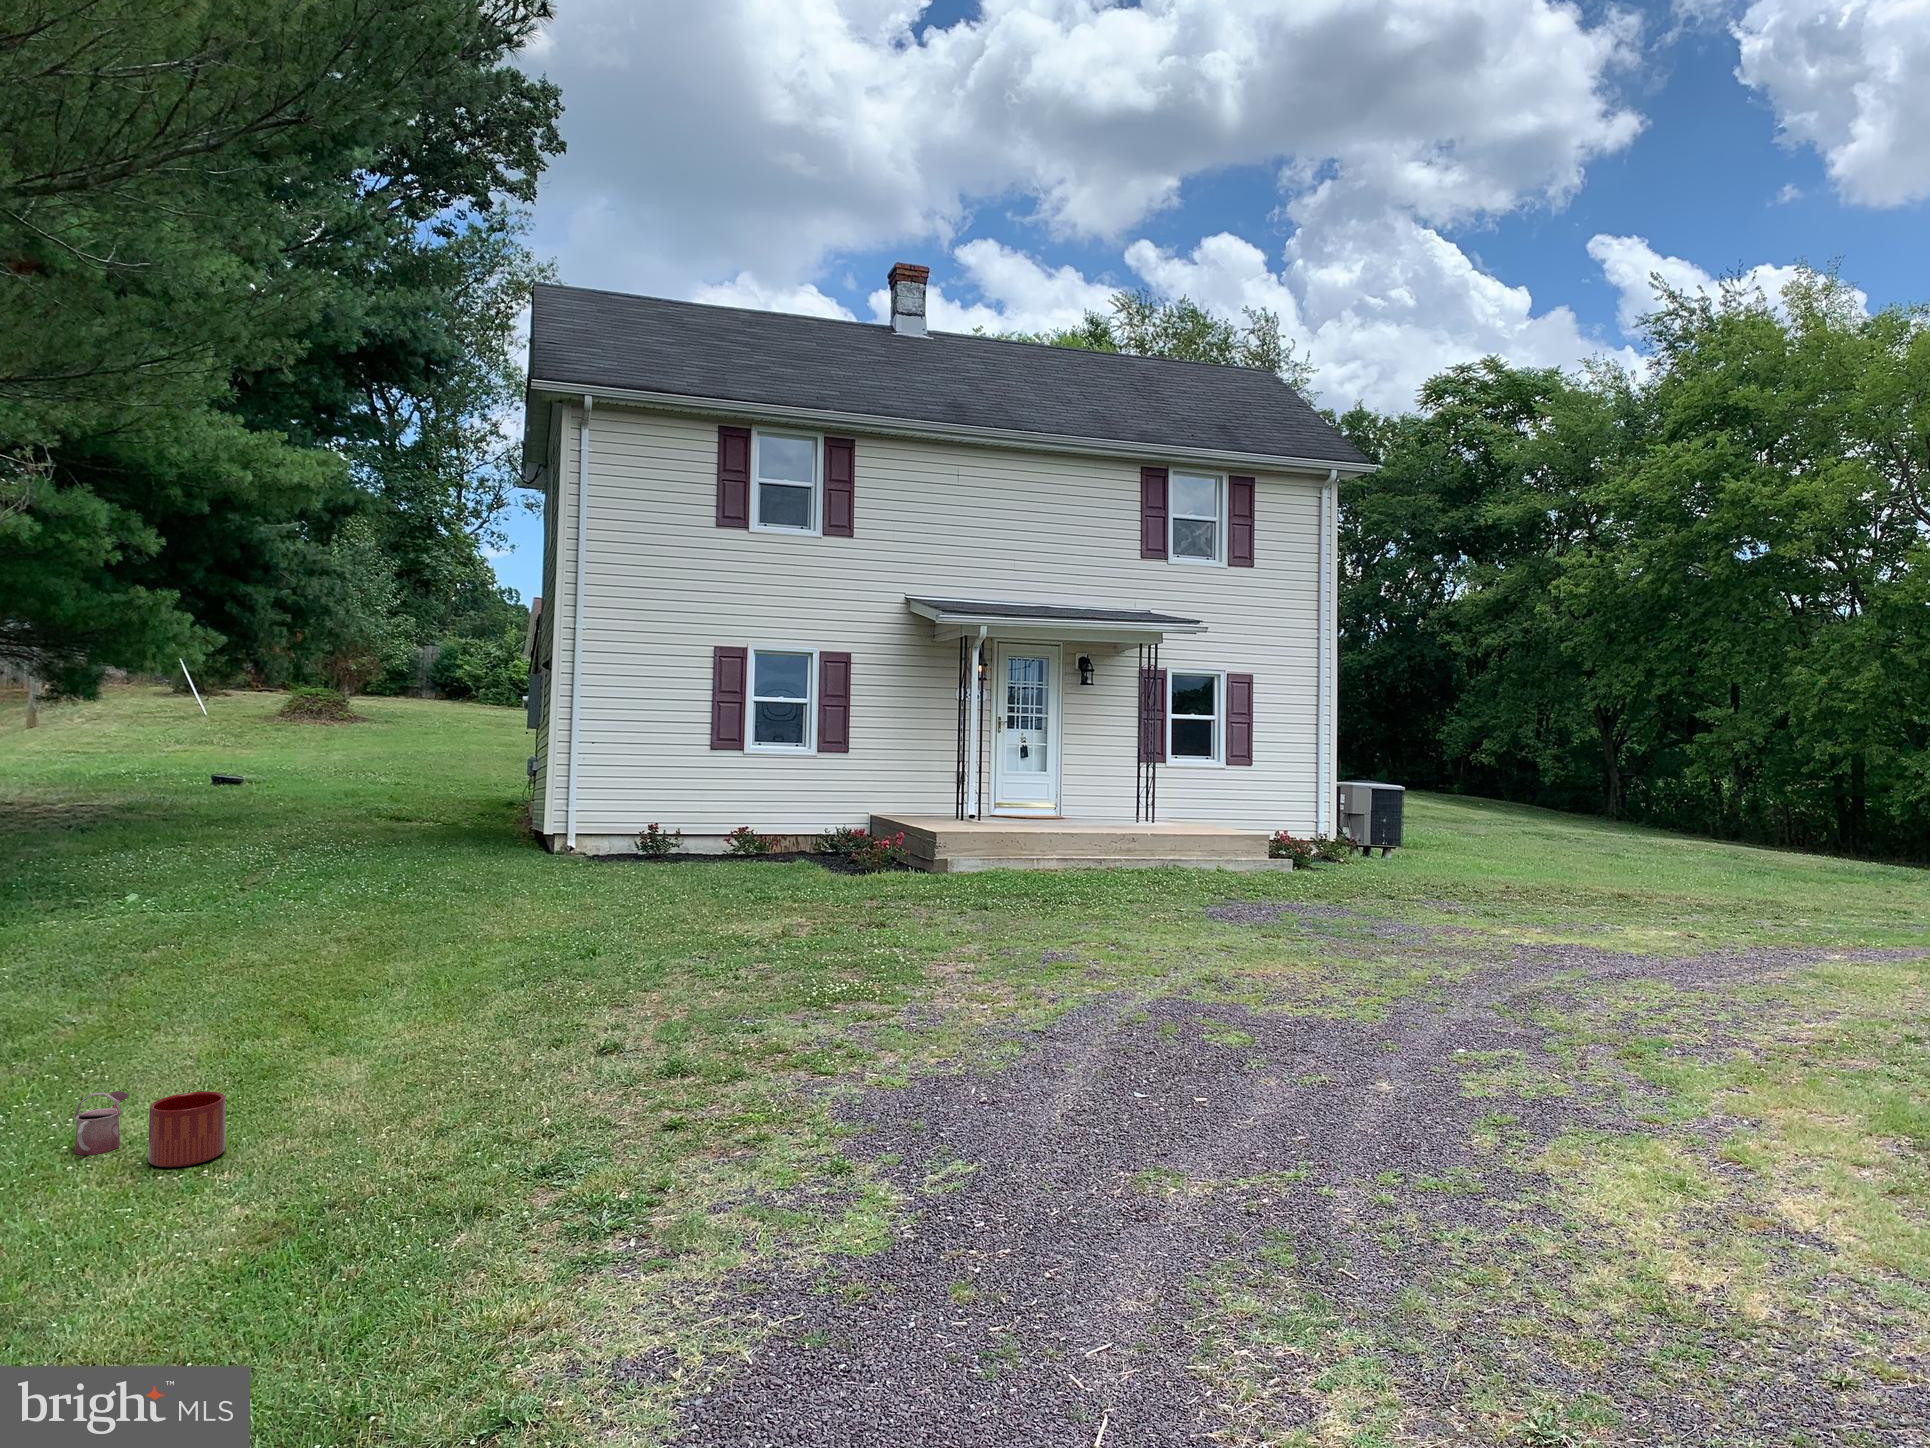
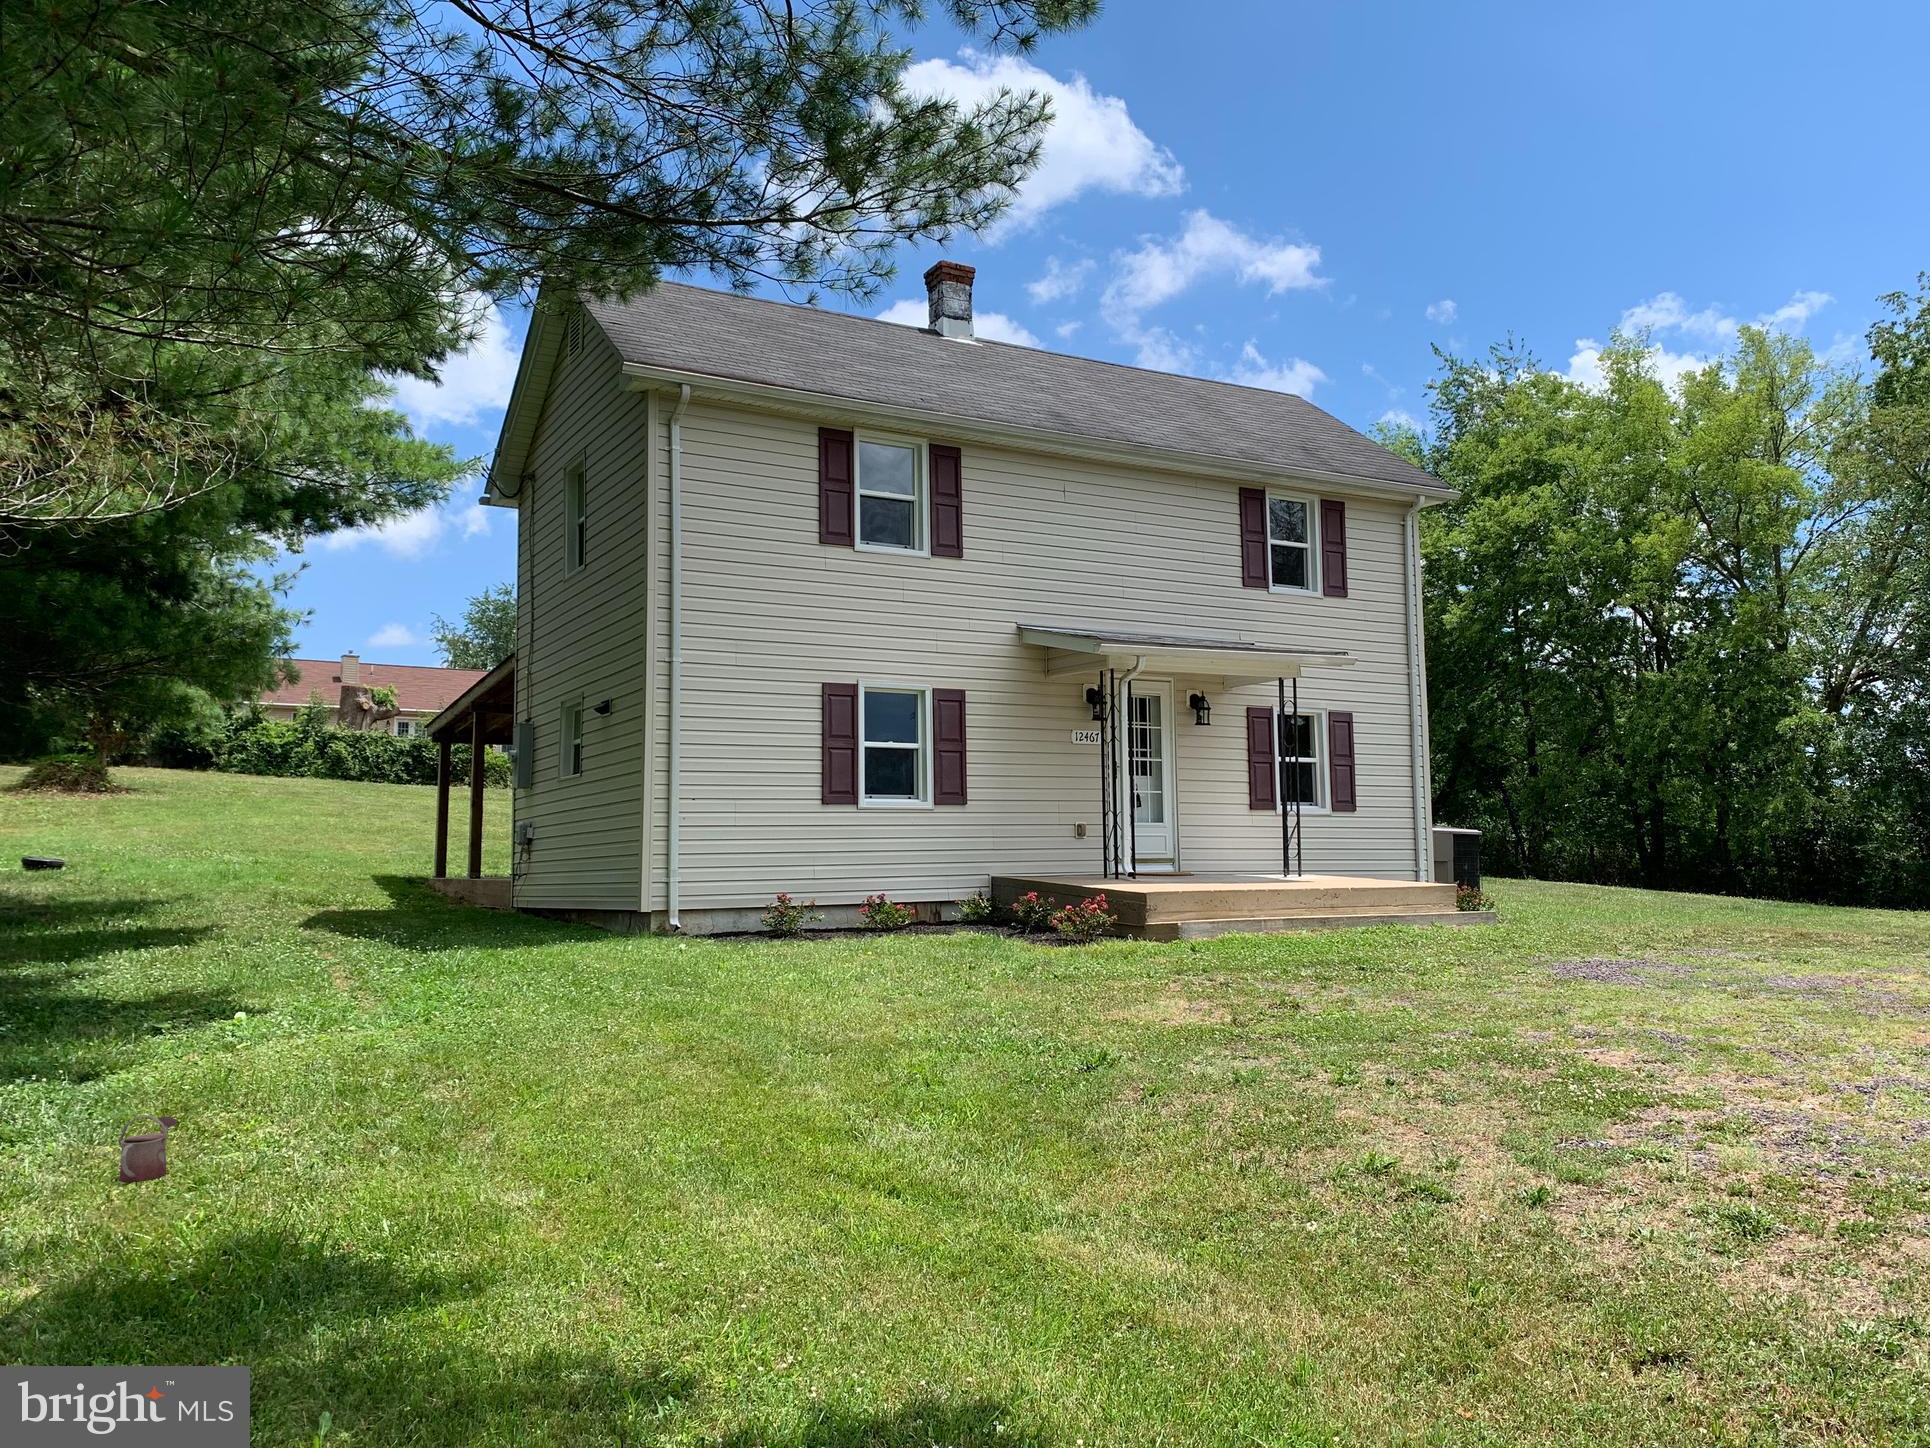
planter: present [148,1092,226,1168] -> none [191,1114,272,1193]

